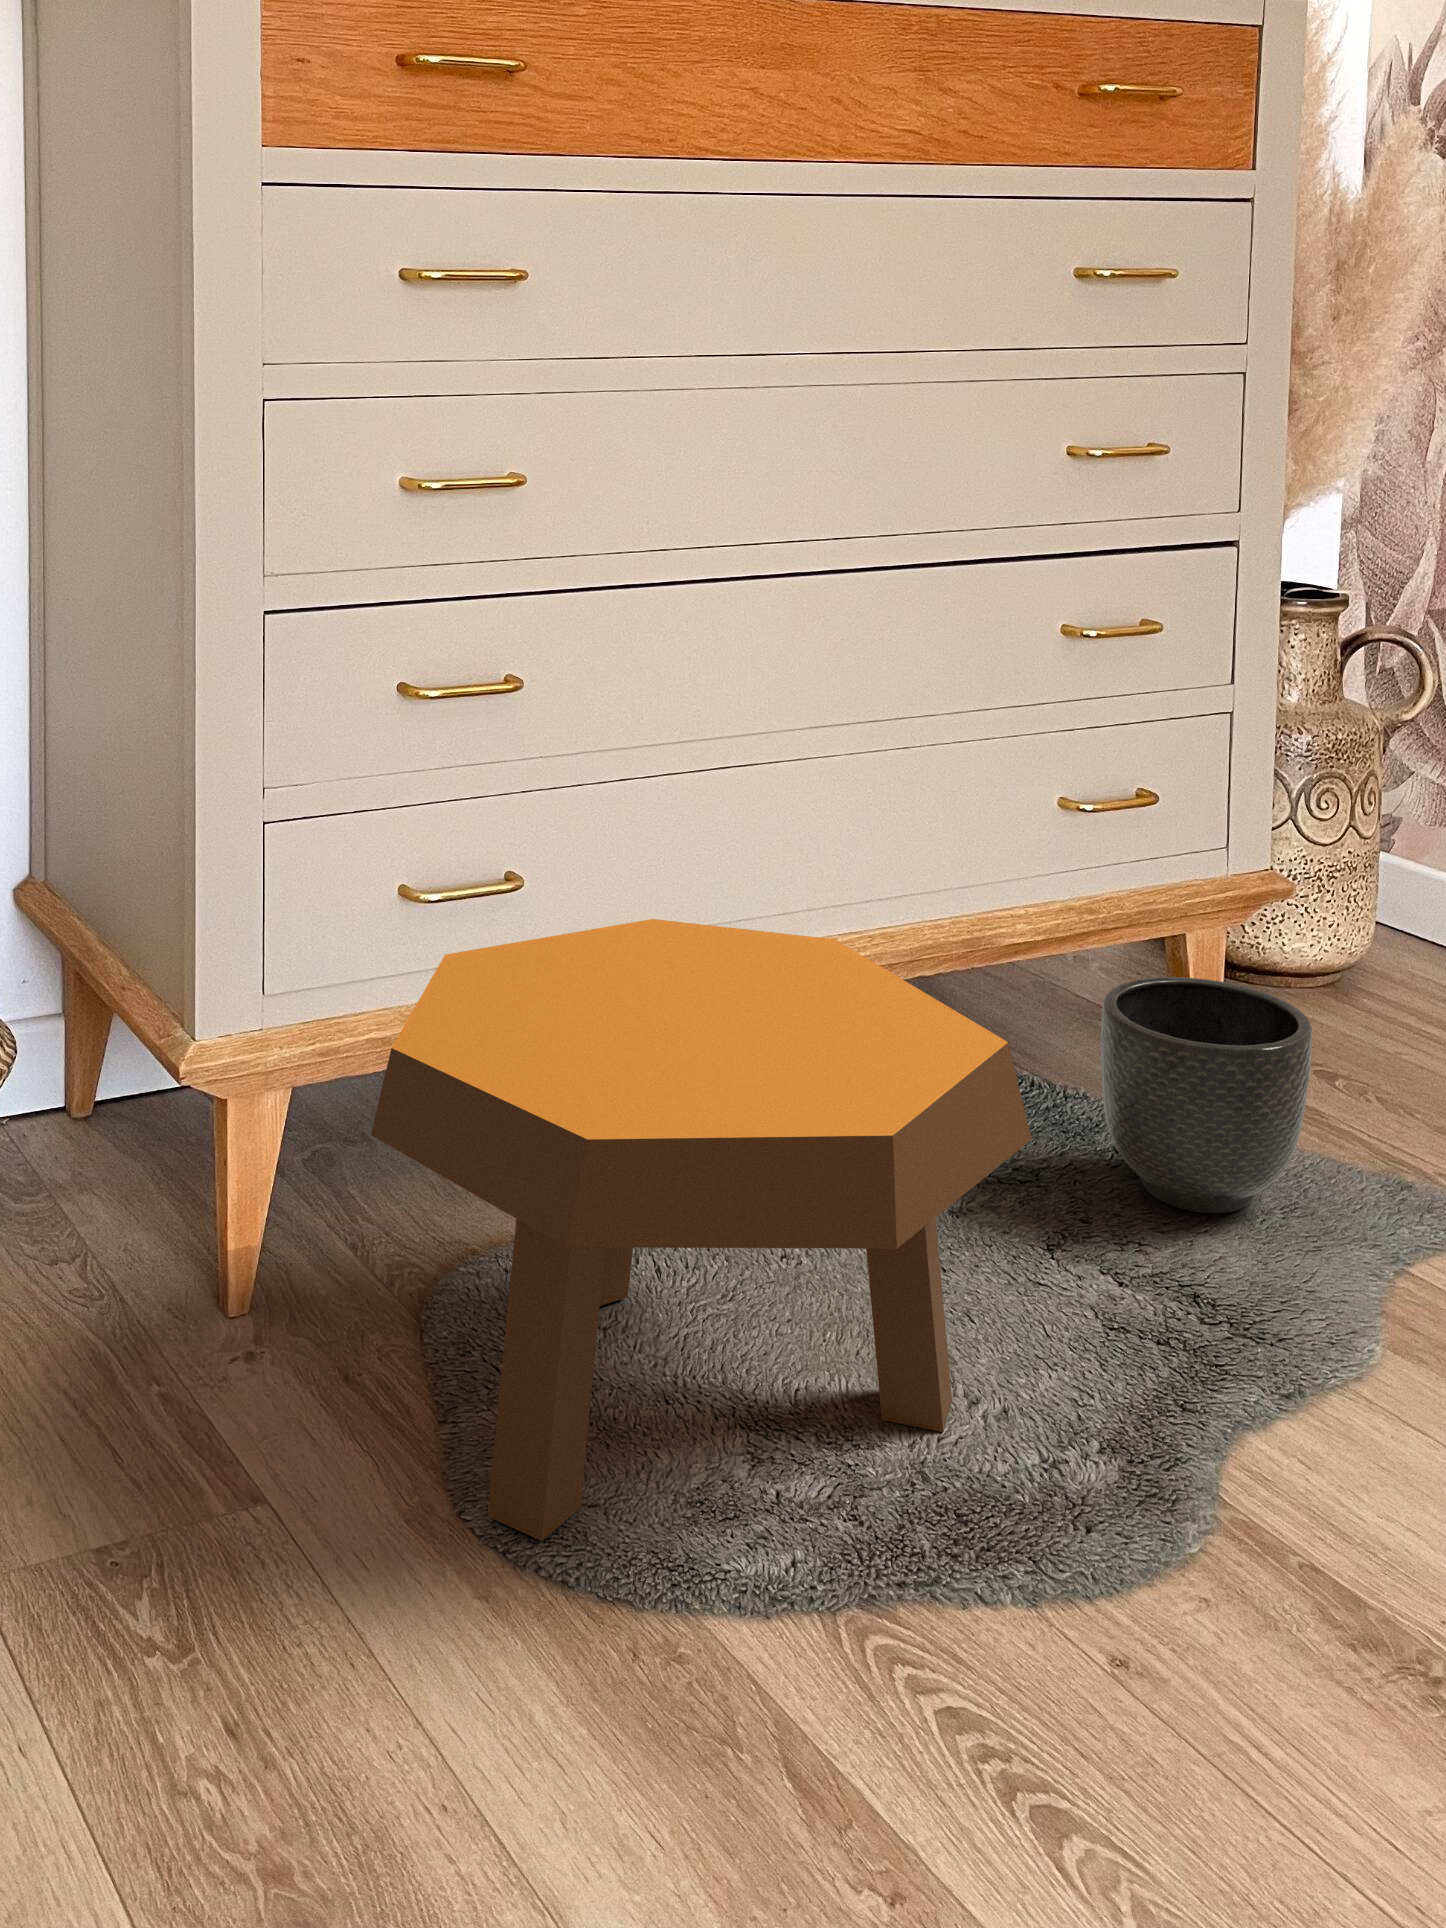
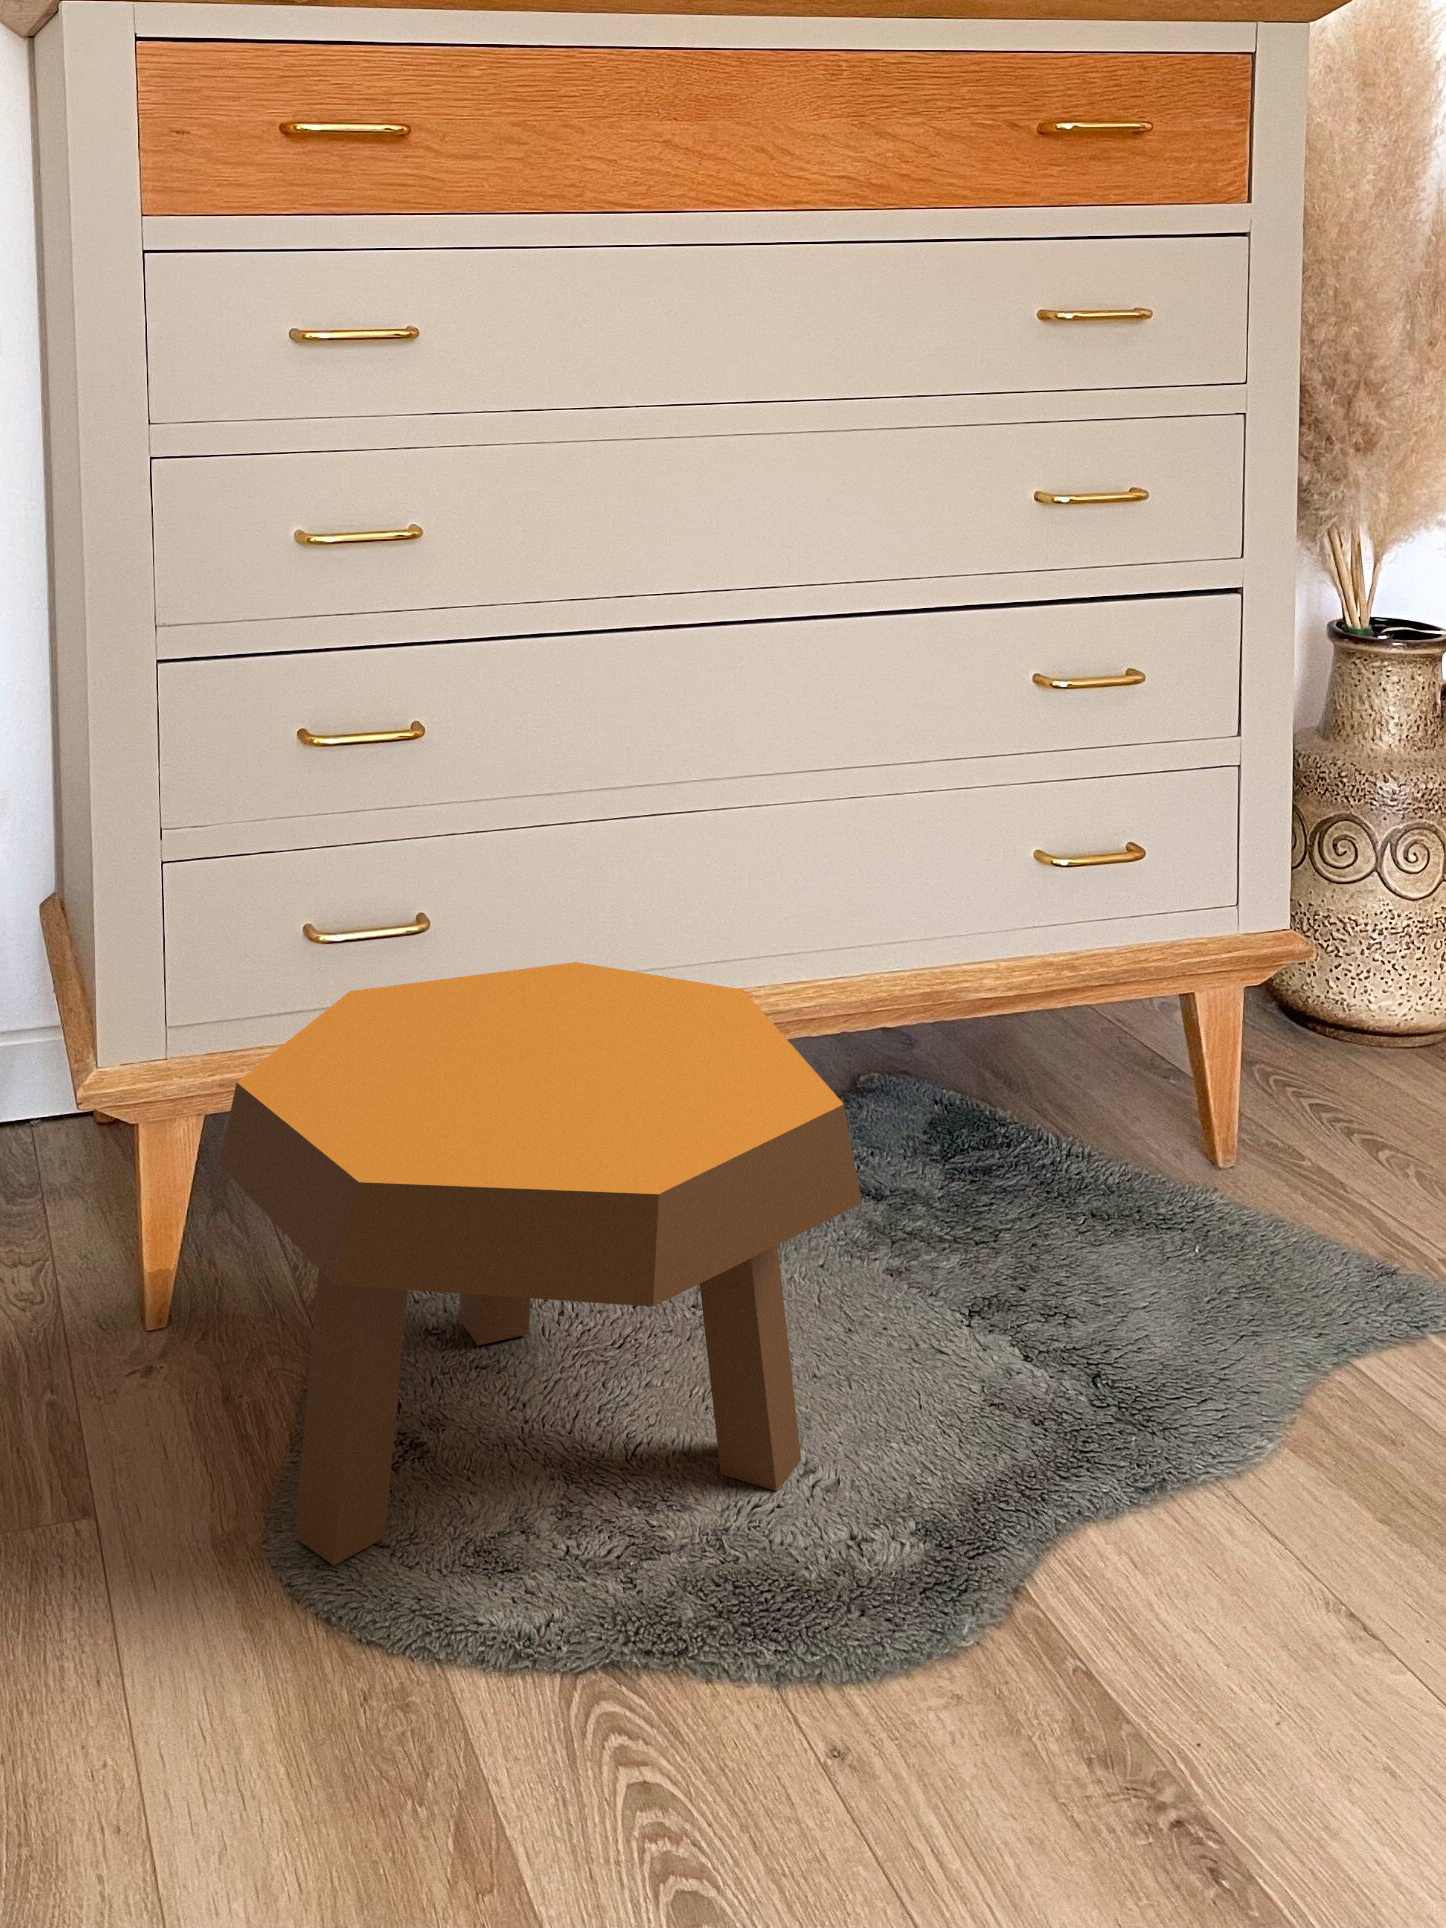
planter: present [1101,977,1312,1213] -> none [1062,1038,1276,1287]

